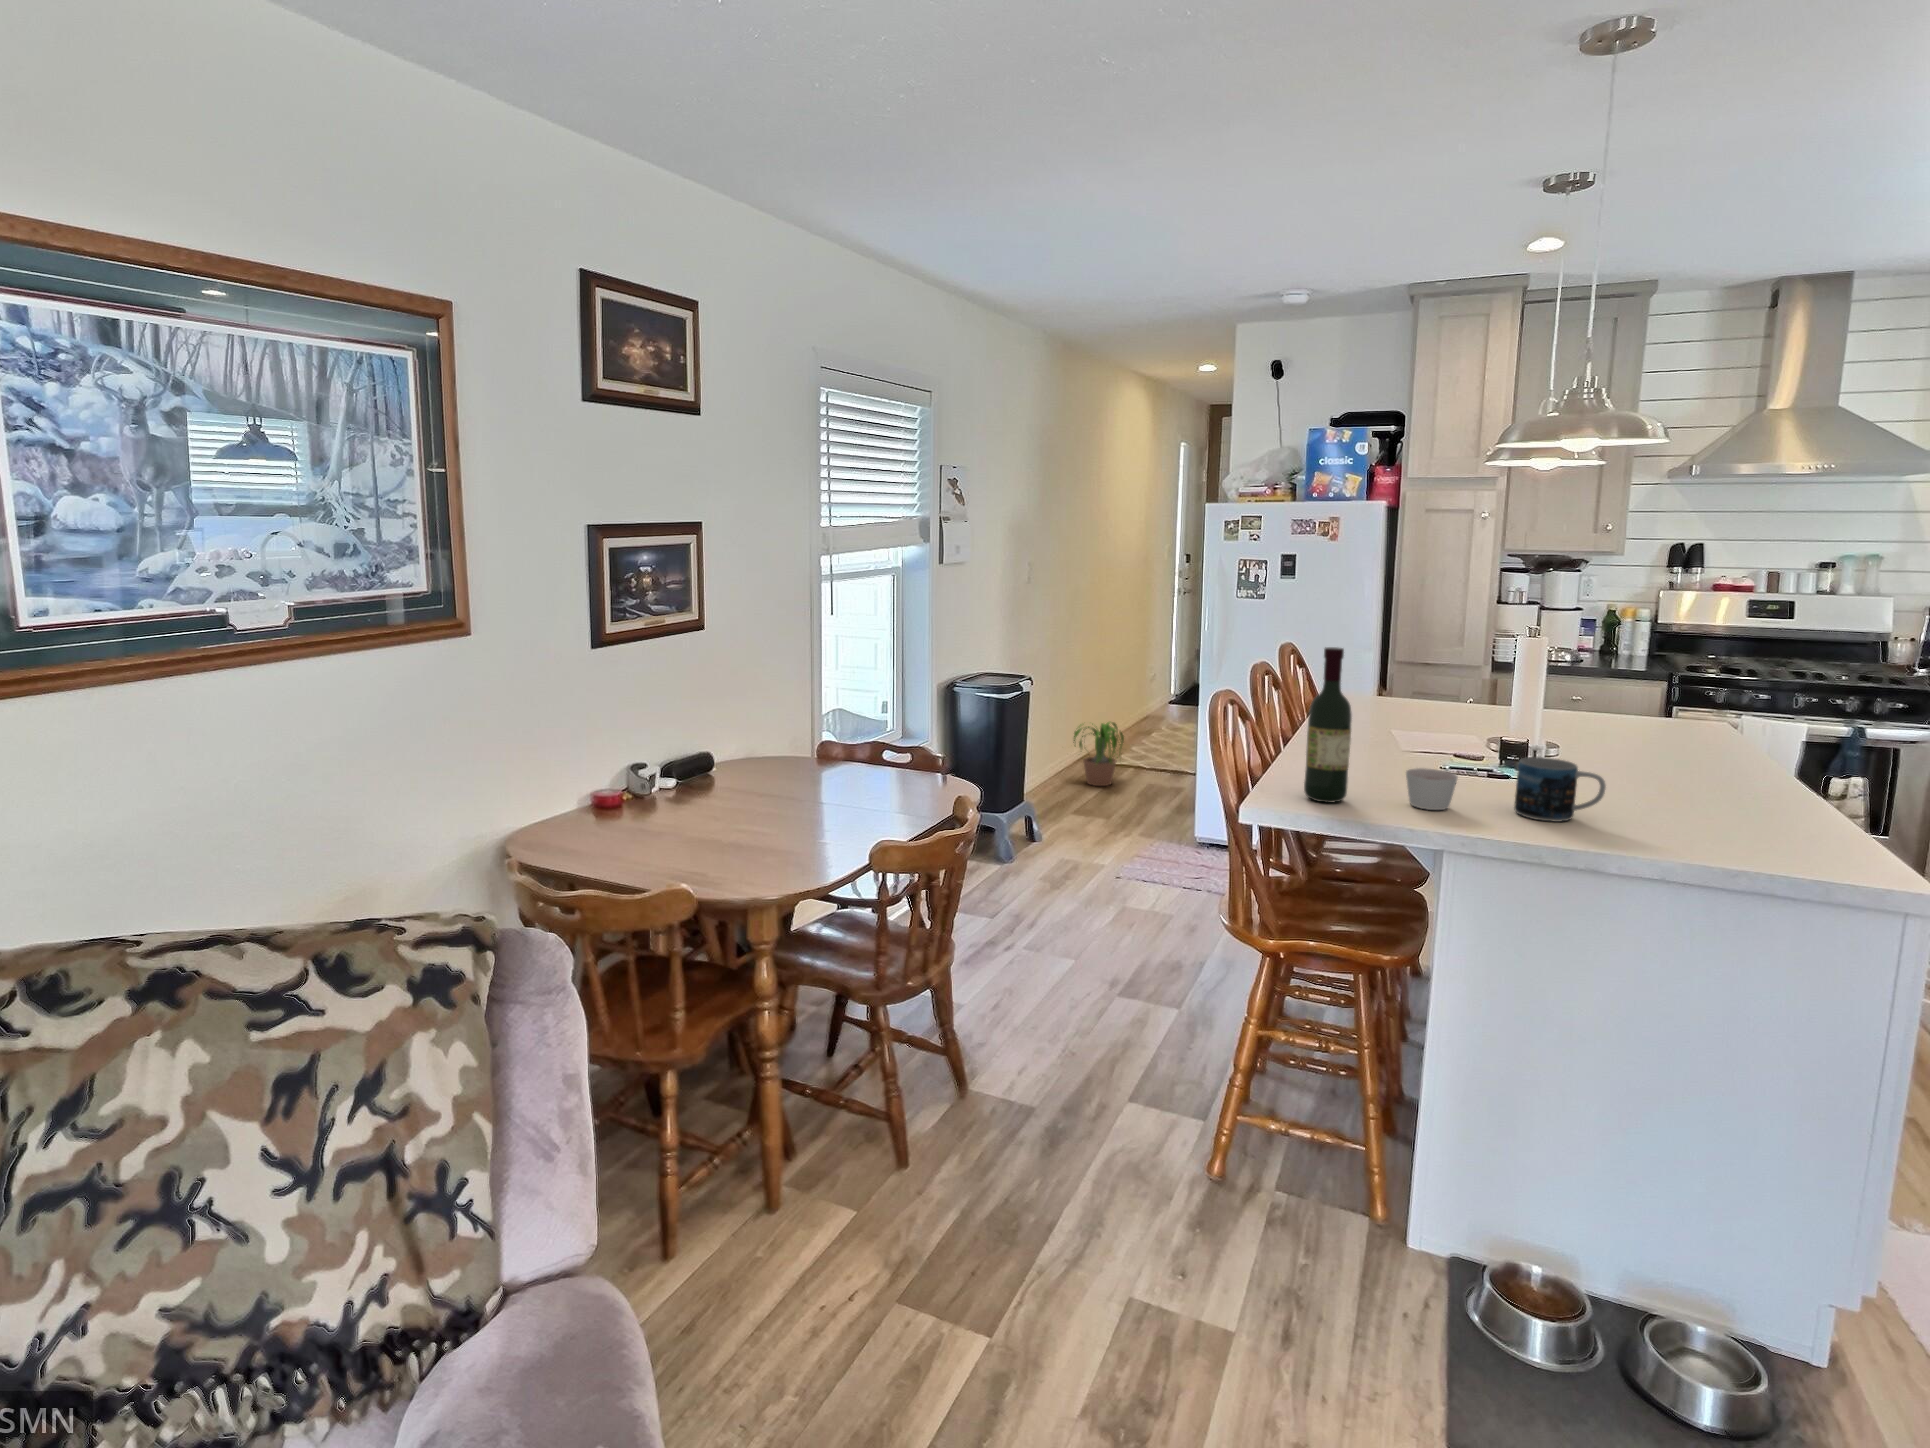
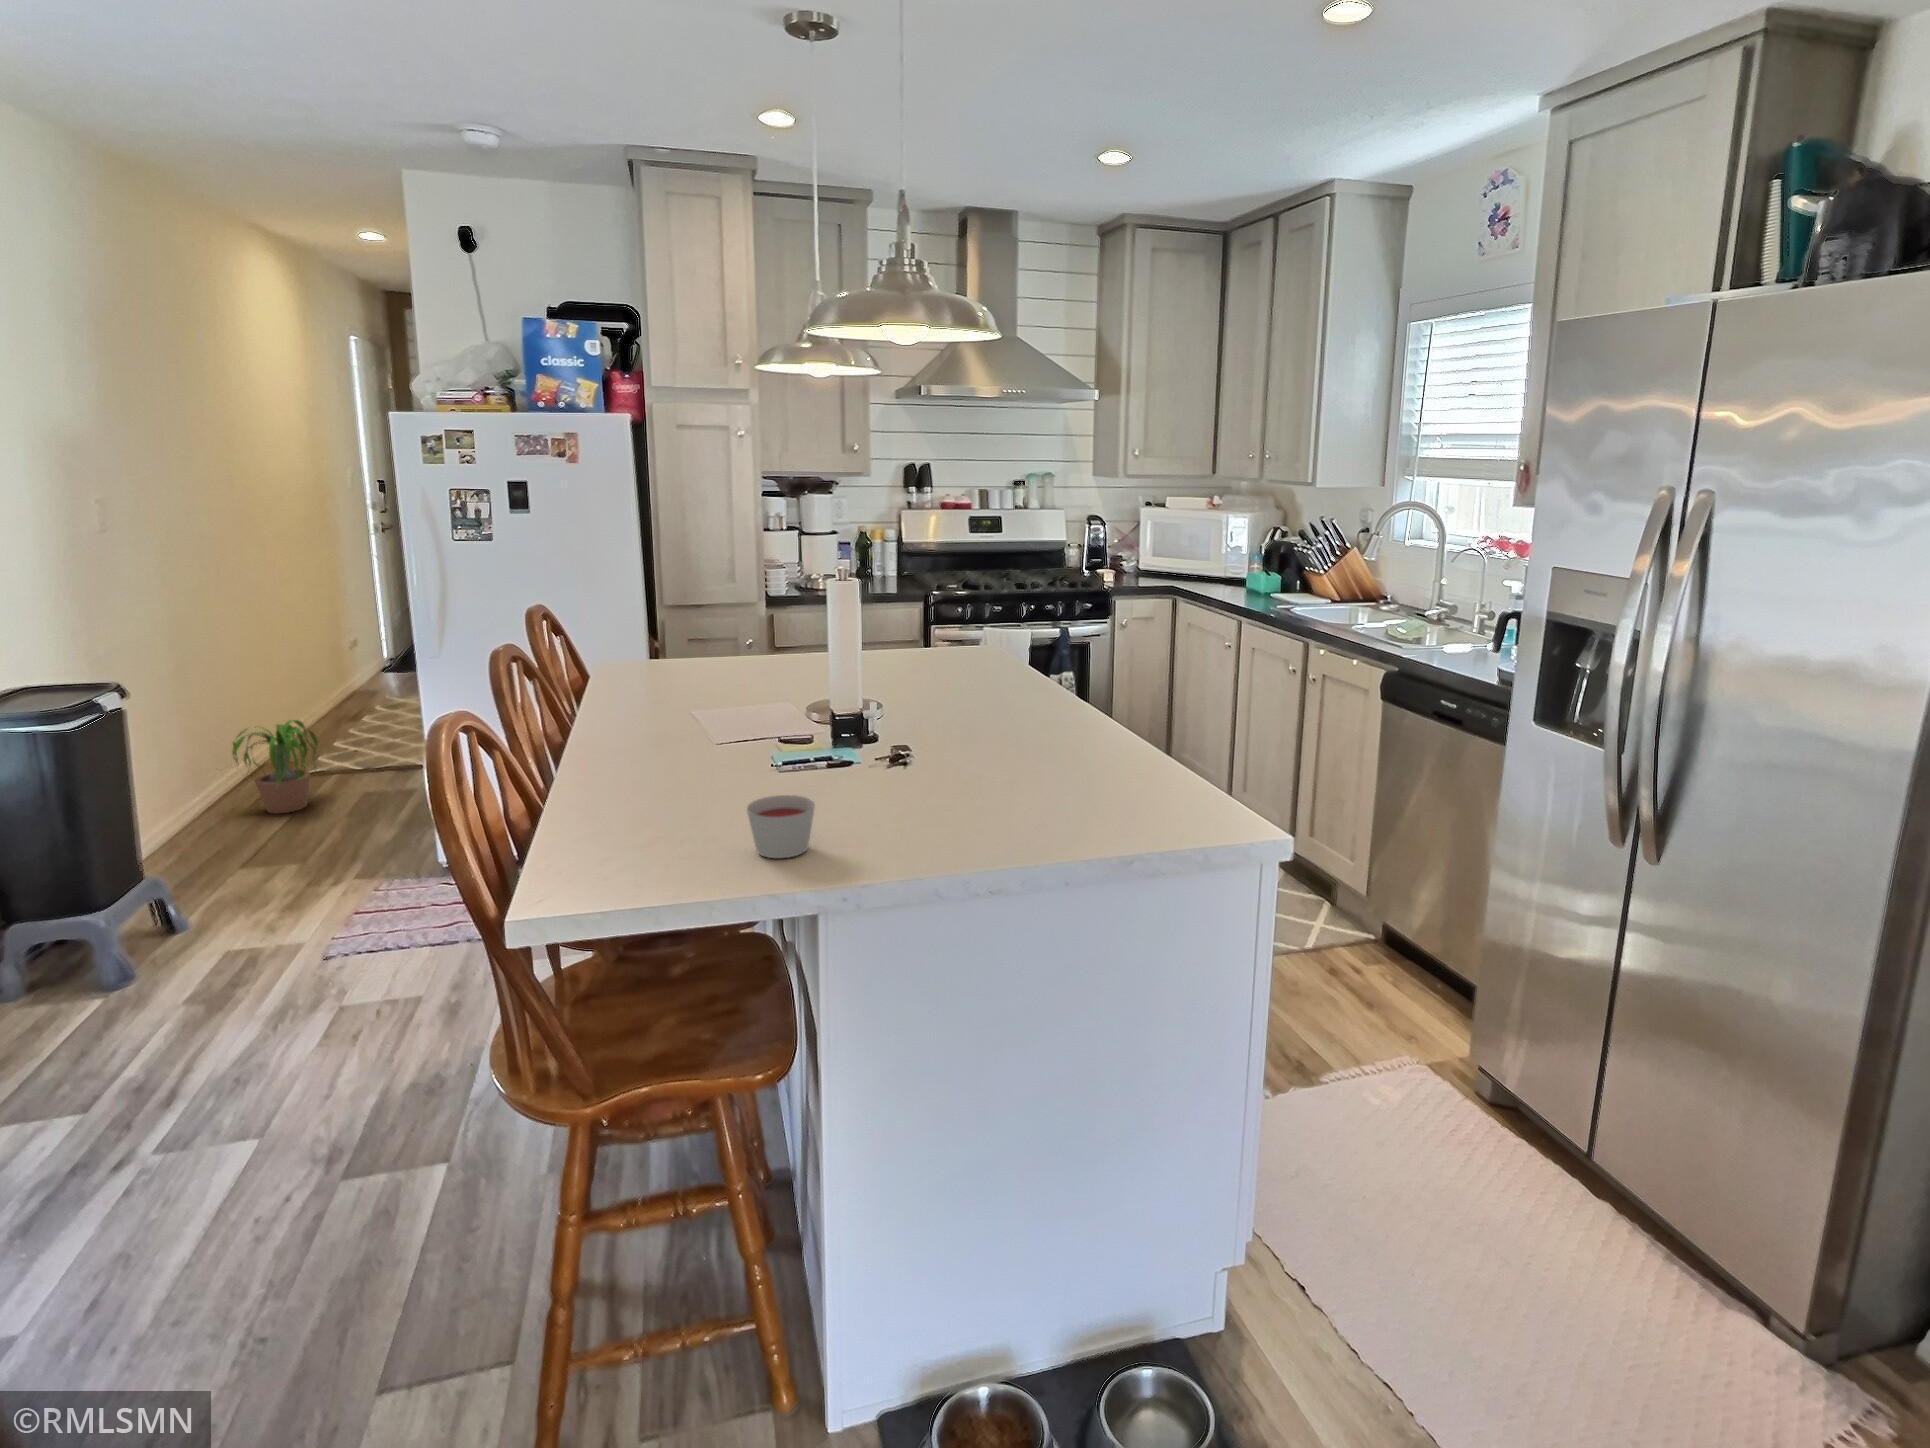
wine bottle: present [1304,647,1352,803] -> none [597,642,670,884]
mug: present [1514,757,1606,822] -> none [882,753,981,840]

